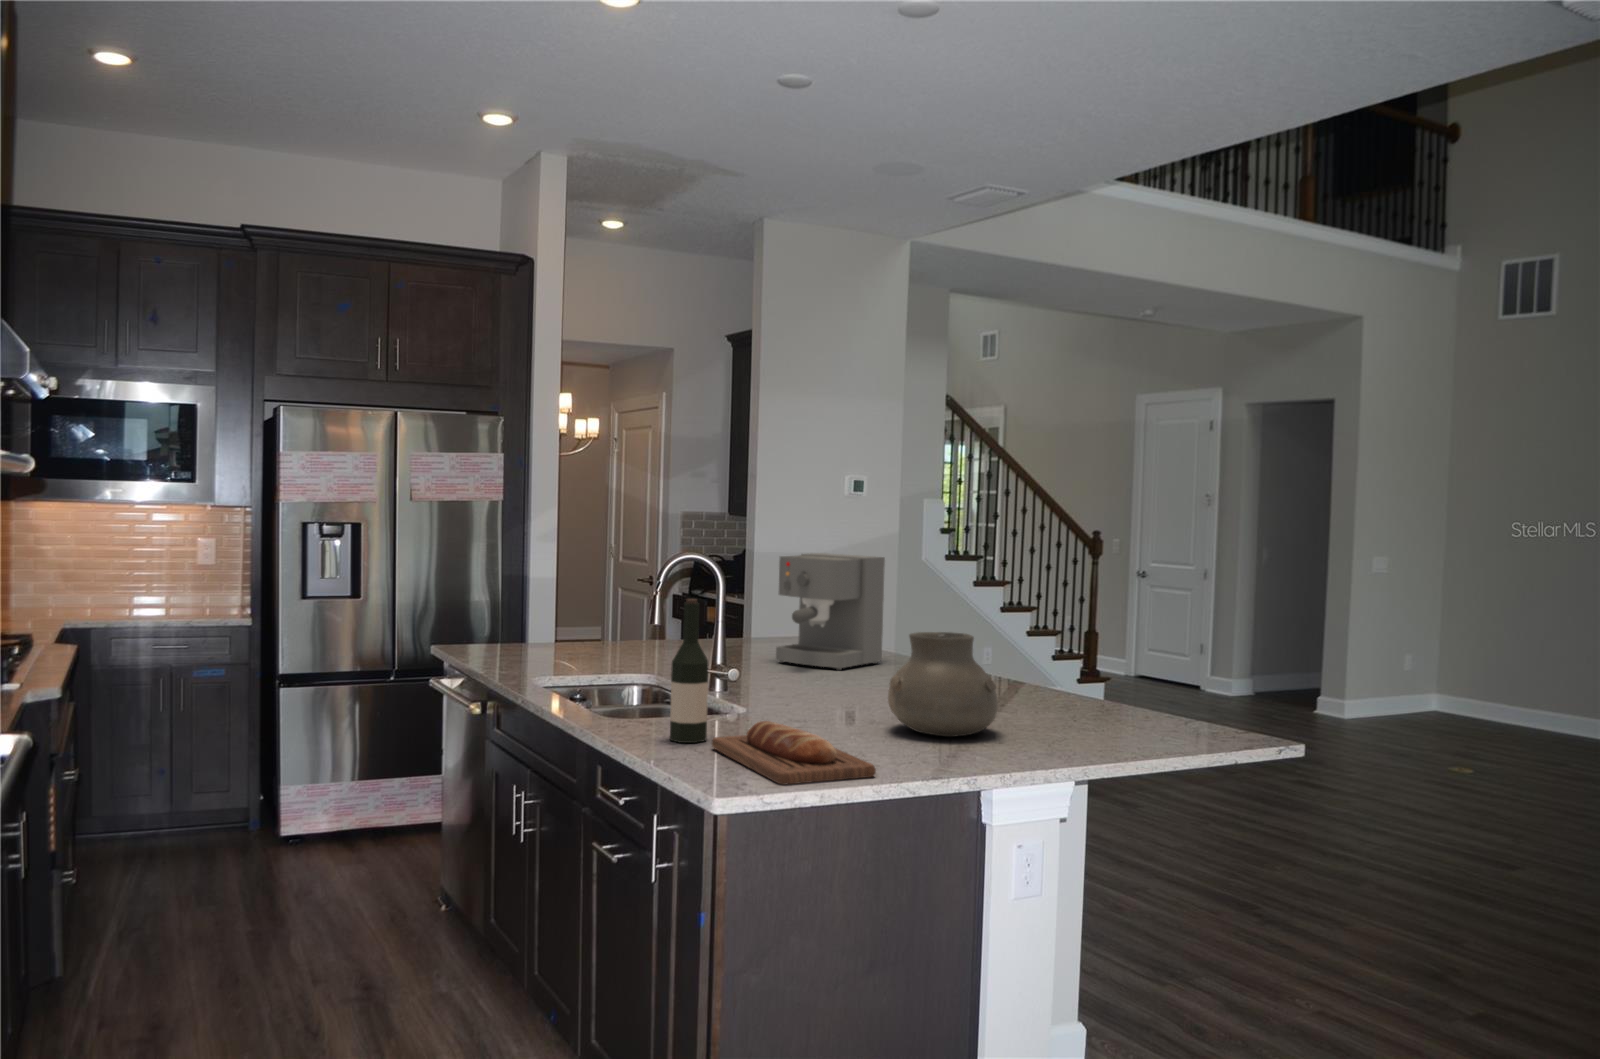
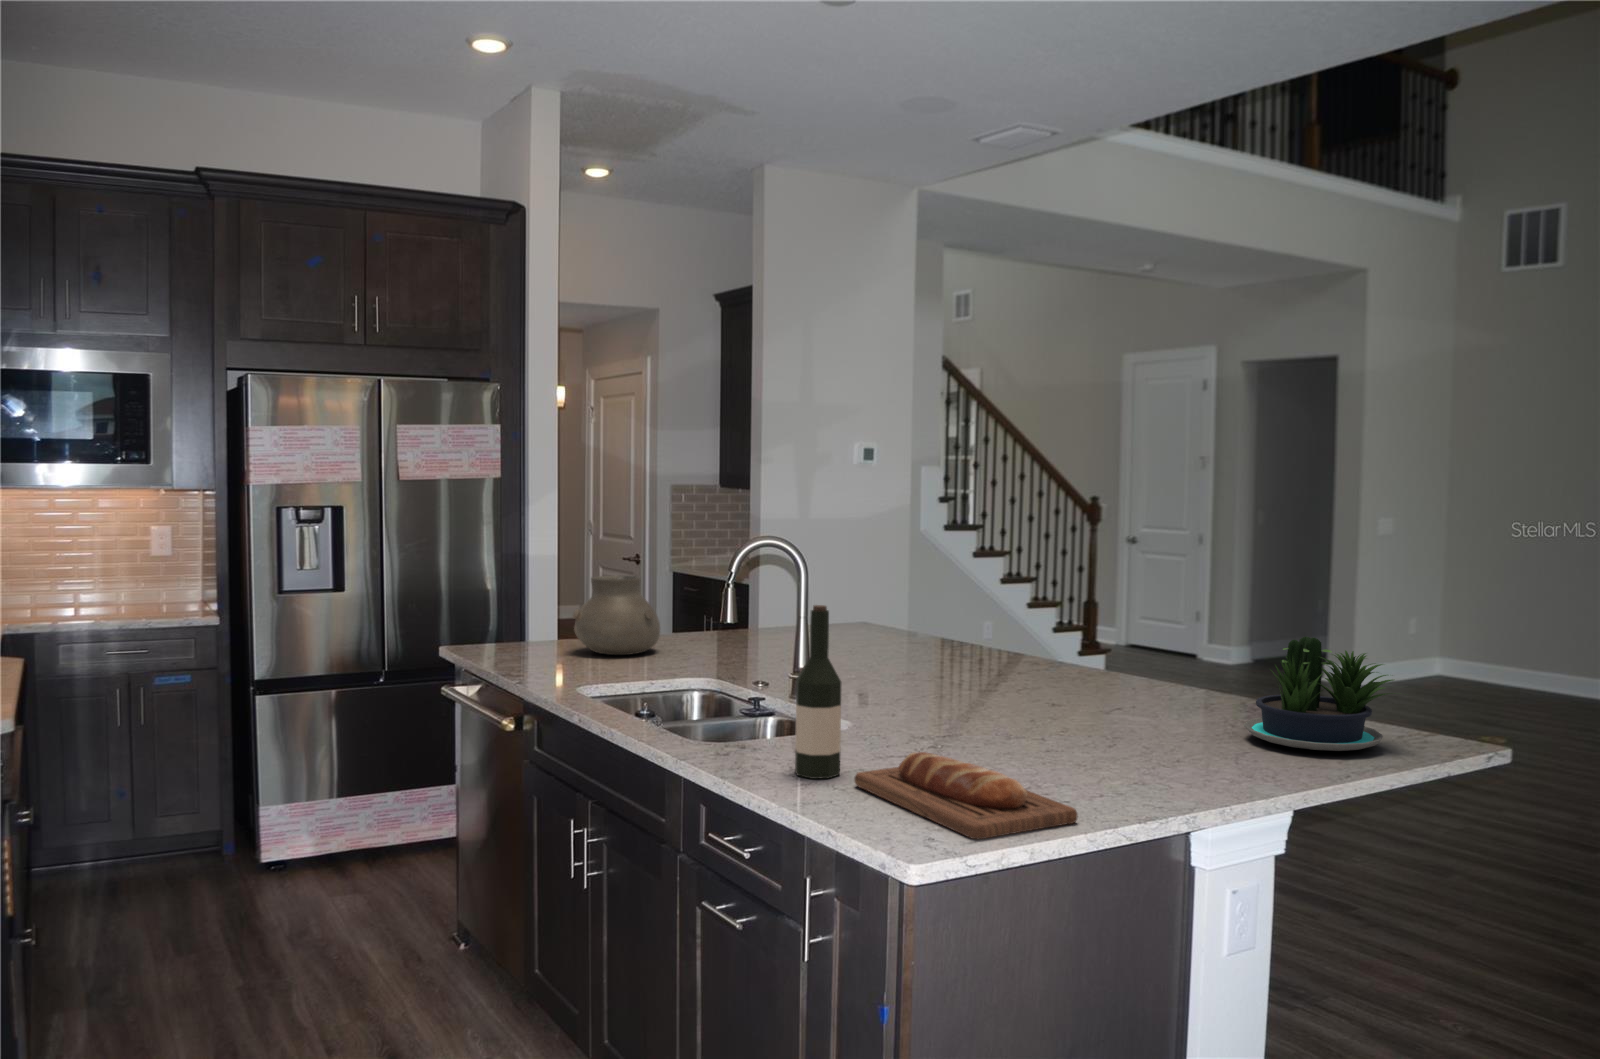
coffee maker: present [776,553,885,670] -> none [842,535,961,669]
vase: present [888,632,998,737] -> present [572,576,660,655]
potted plant: none [1077,639,1212,736] -> present [1244,637,1393,751]

